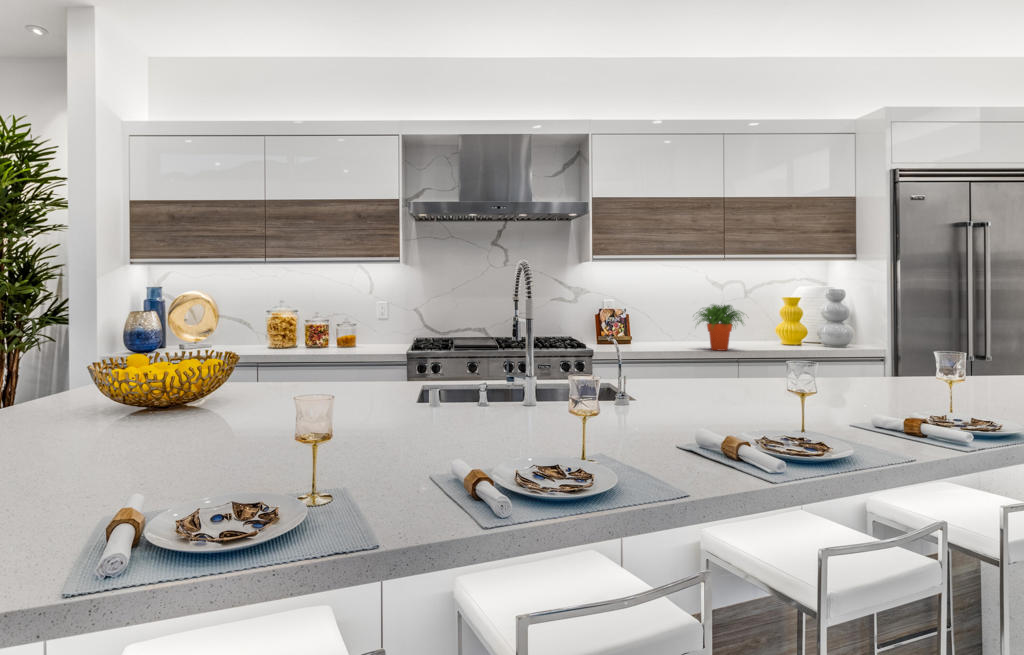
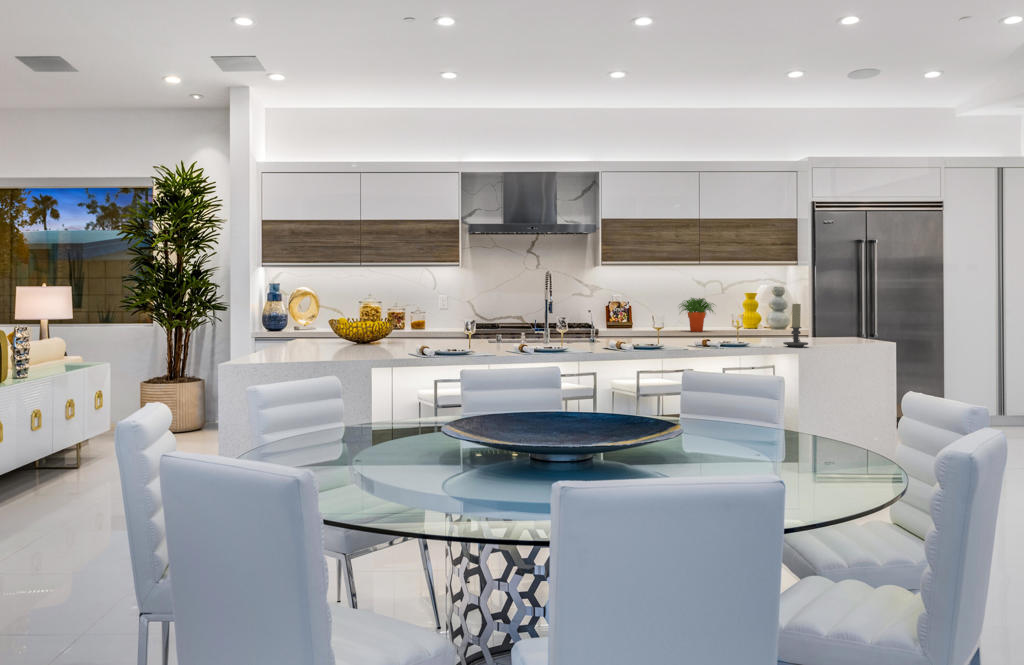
candle holder: none [913,318,964,398] -> present [783,304,808,347]

